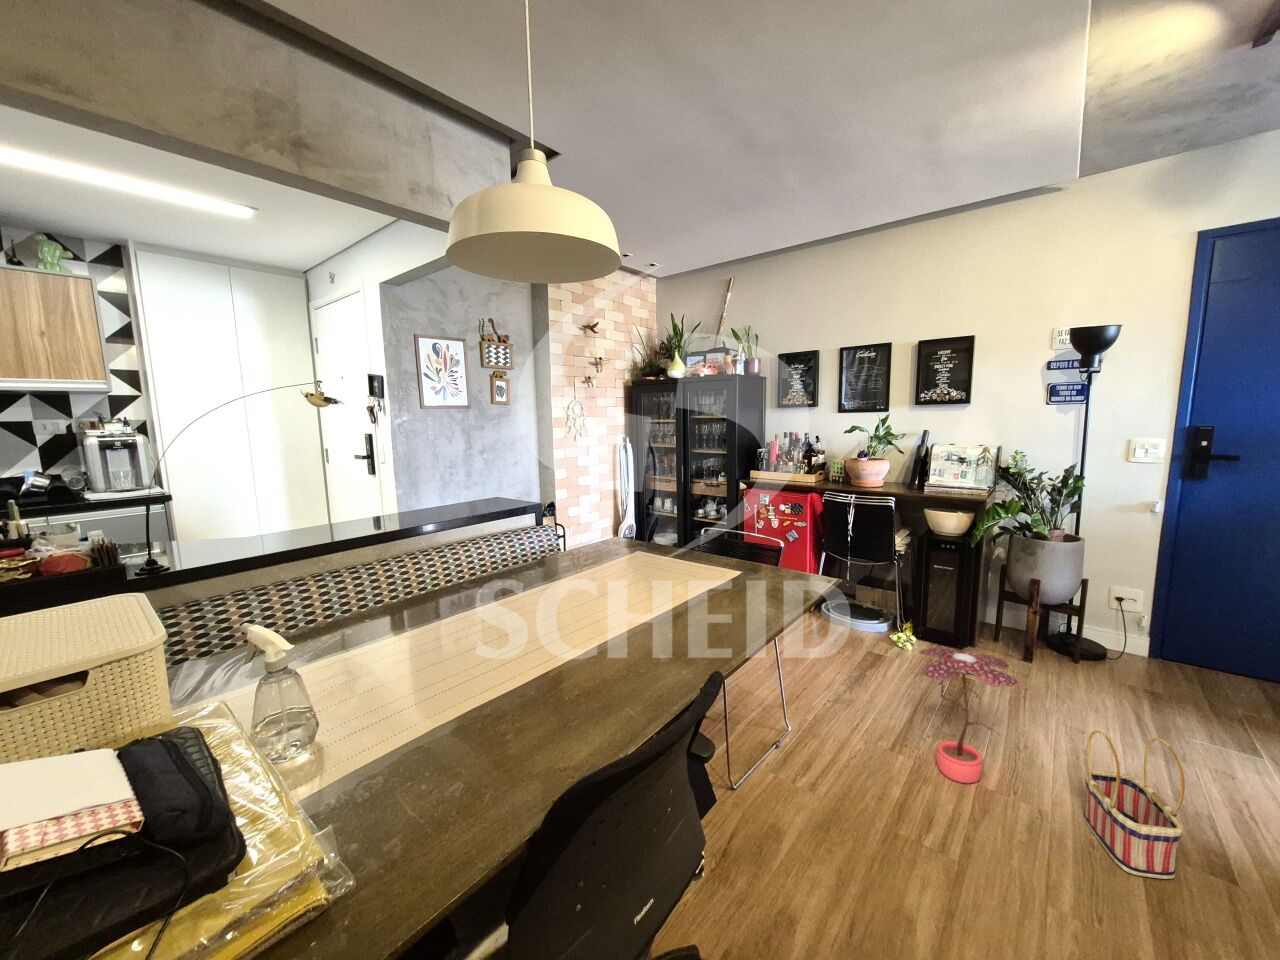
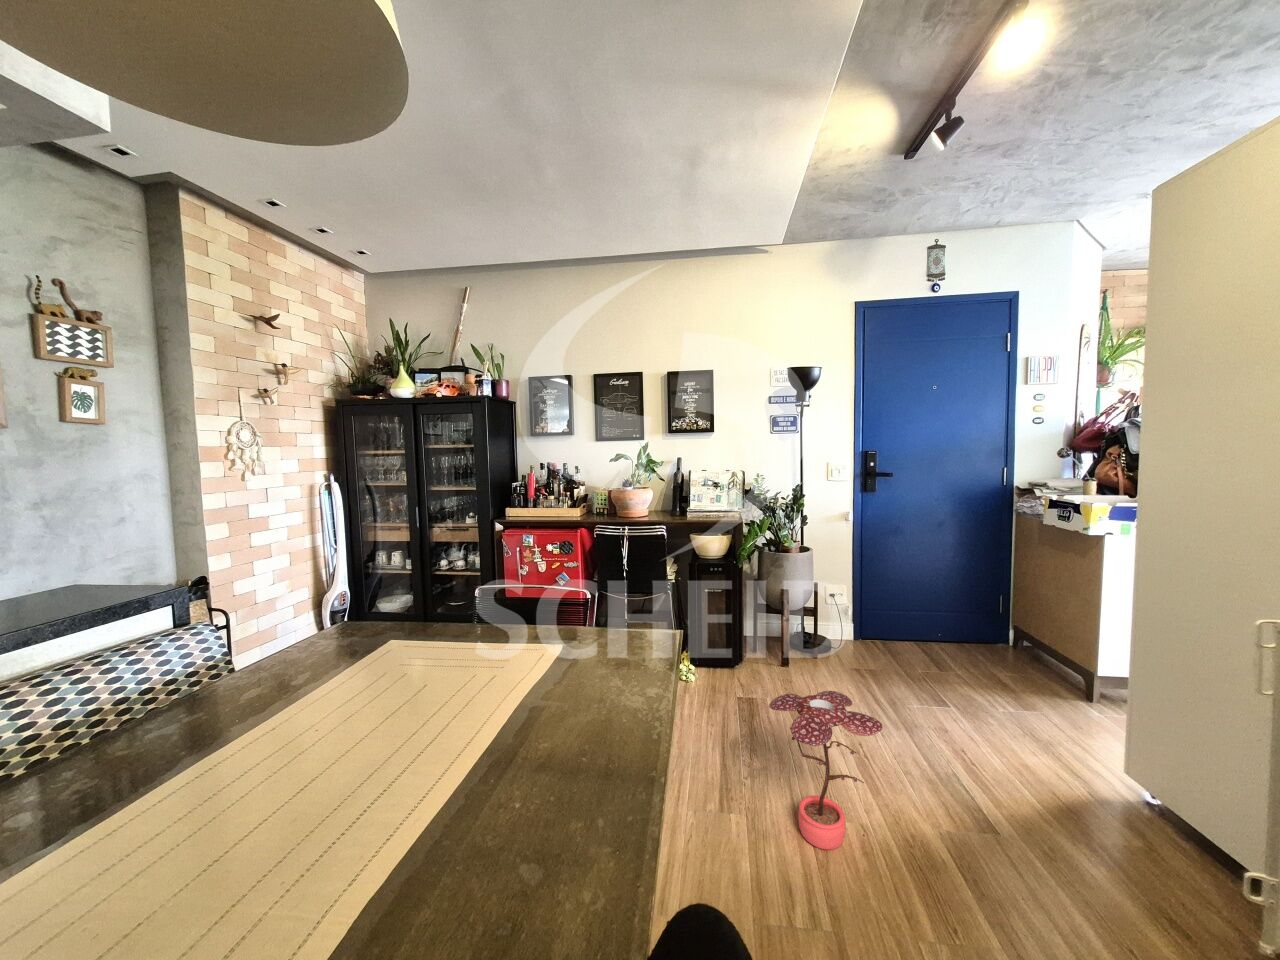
basket: present [1084,730,1185,879] -> none [932,745,1040,903]

